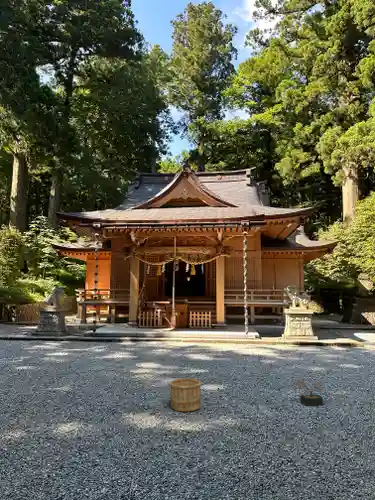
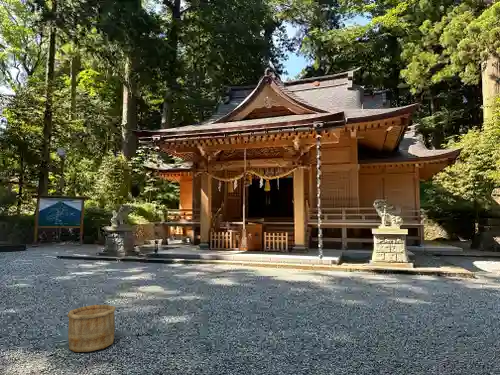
decorative plant: present [294,377,325,406] -> none [251,311,300,359]

